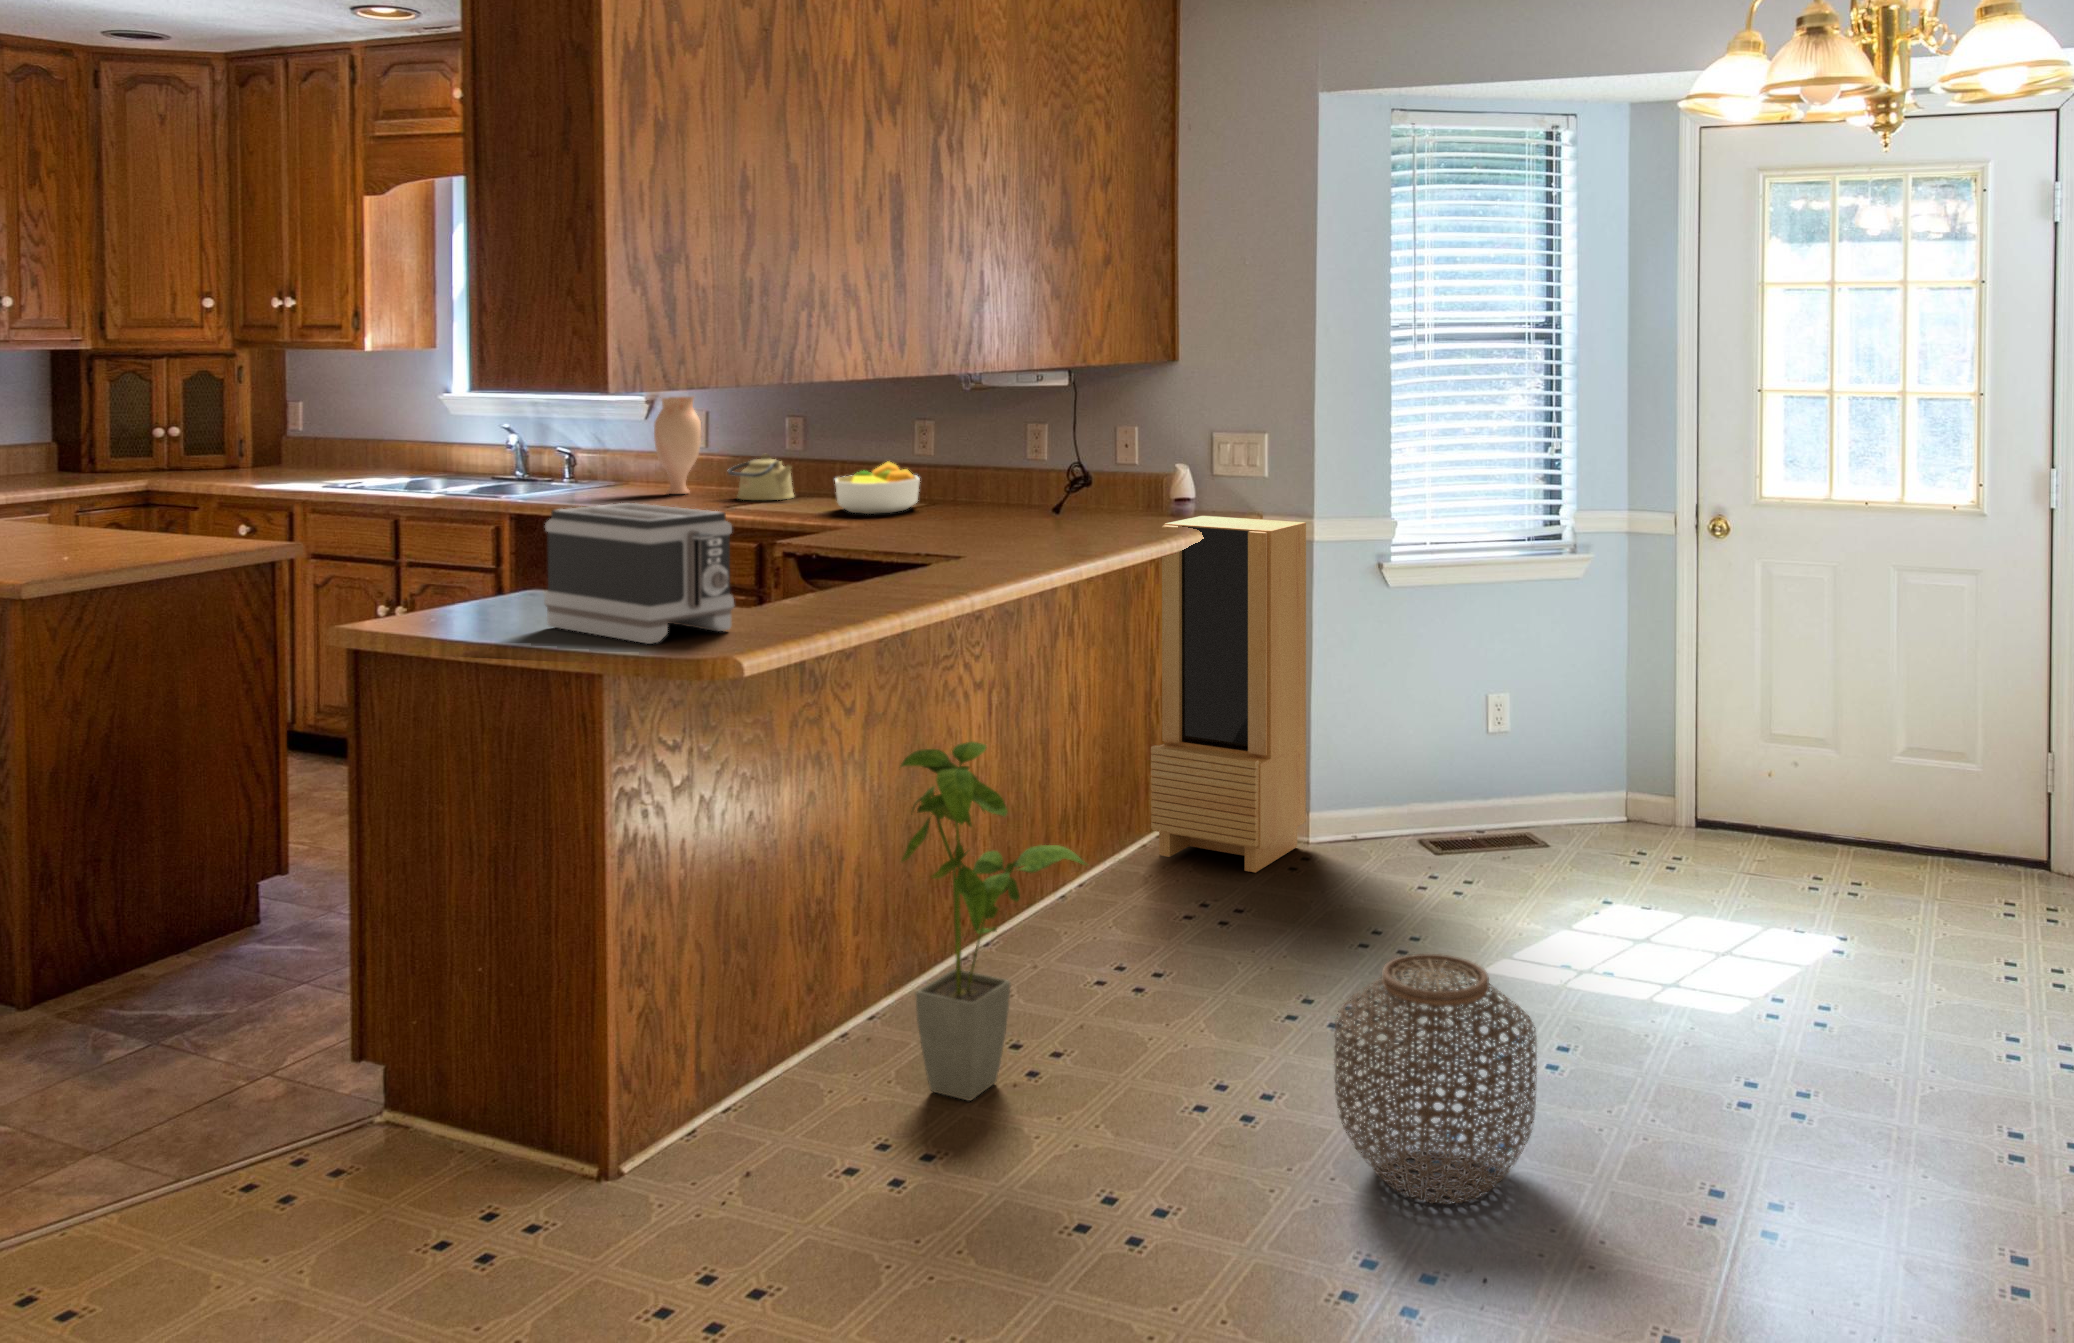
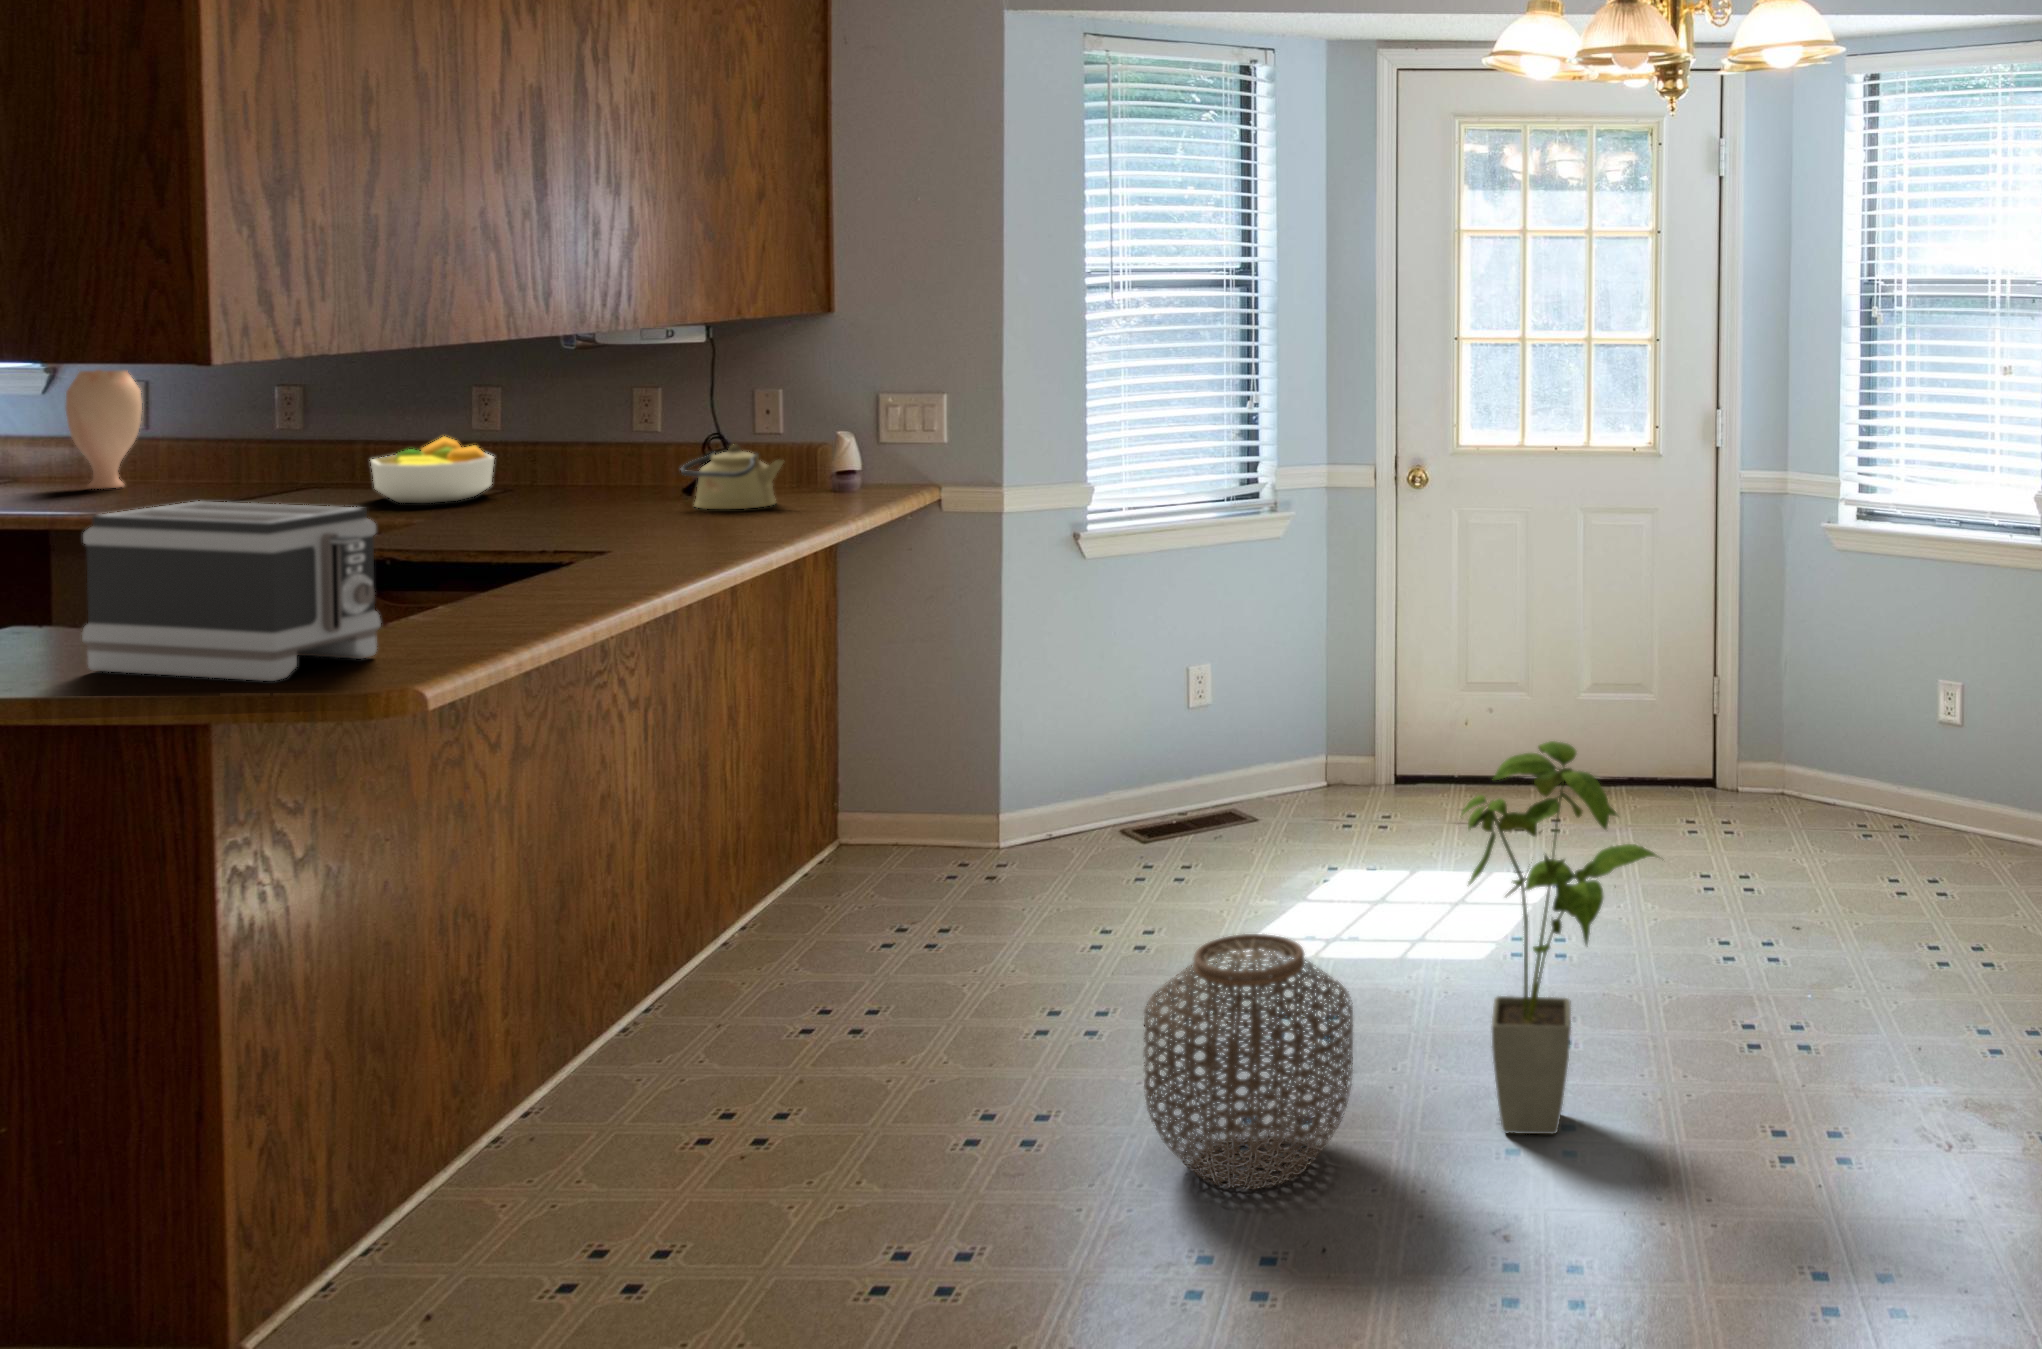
kettle: present [728,454,794,500] -> present [681,445,783,509]
storage cabinet: present [1151,516,1306,873] -> none [822,488,1001,886]
house plant: present [901,742,1086,1101] -> present [1460,741,1658,1134]

